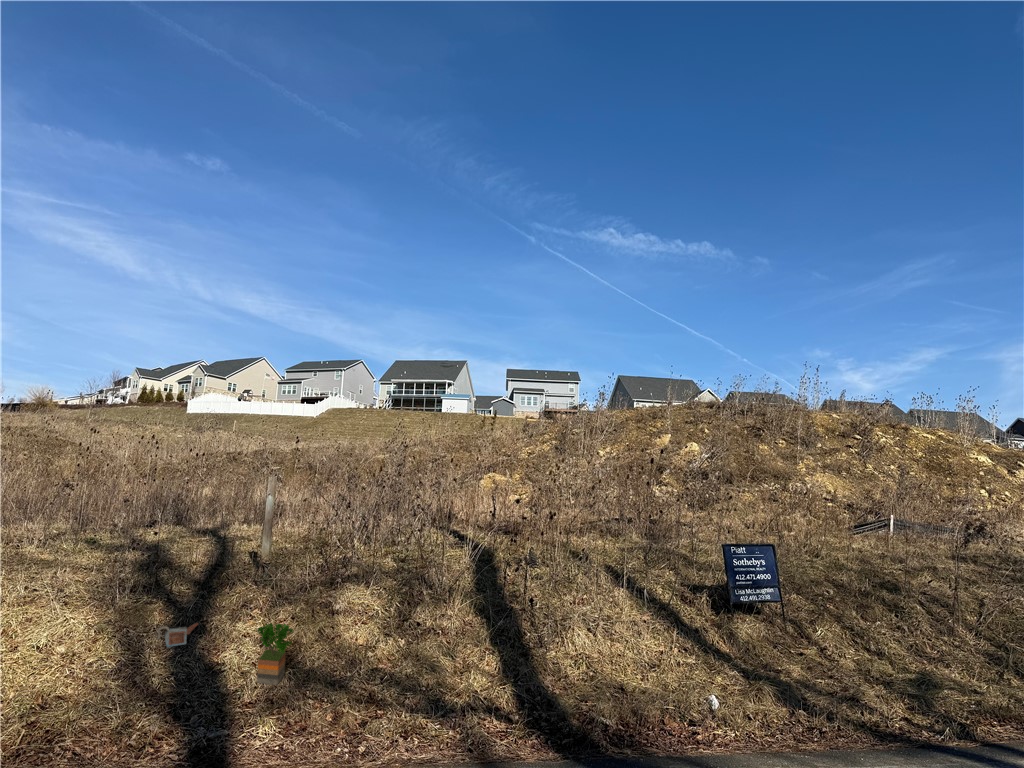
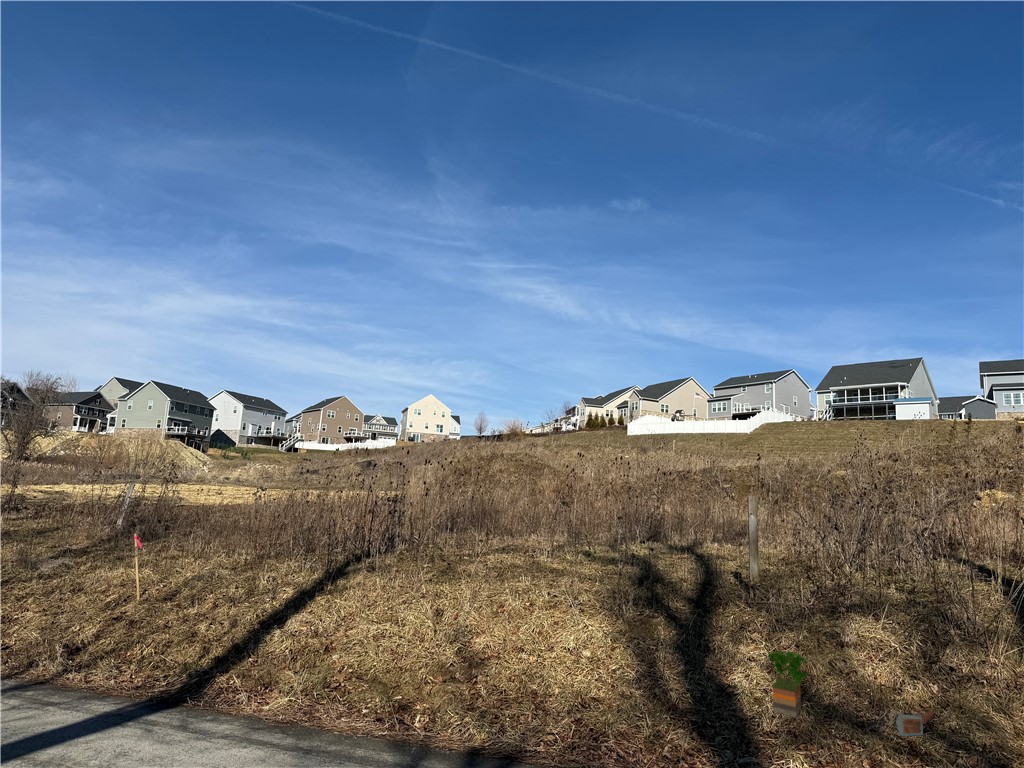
watering can: present [157,623,198,647] -> present [889,710,935,736]

